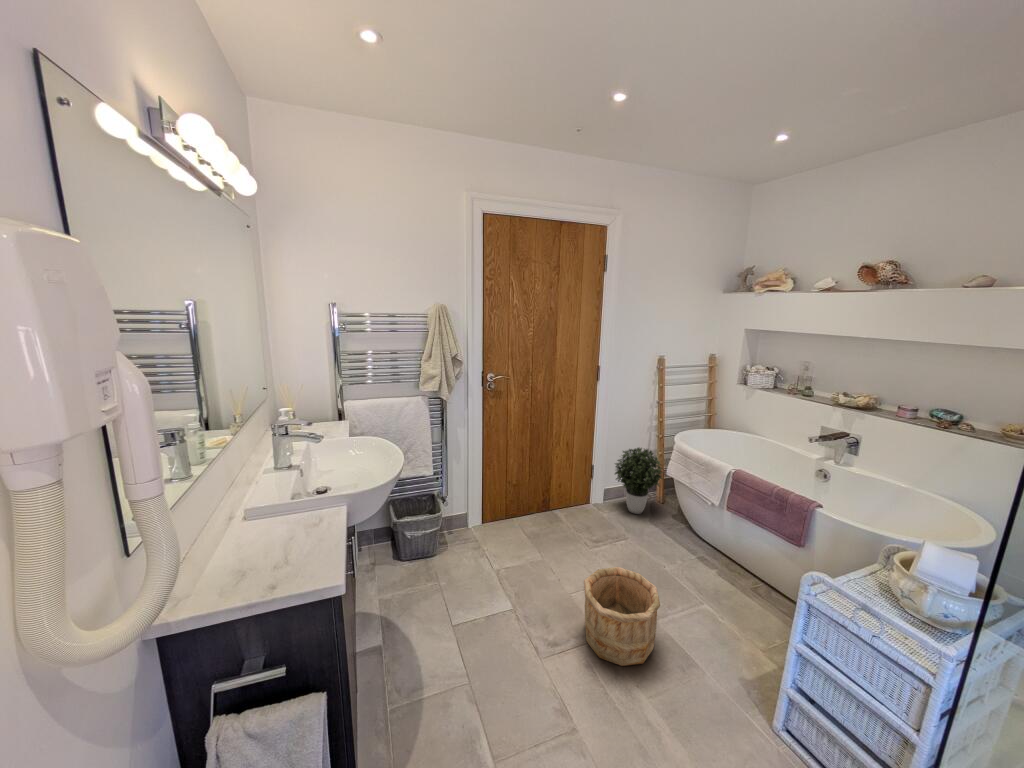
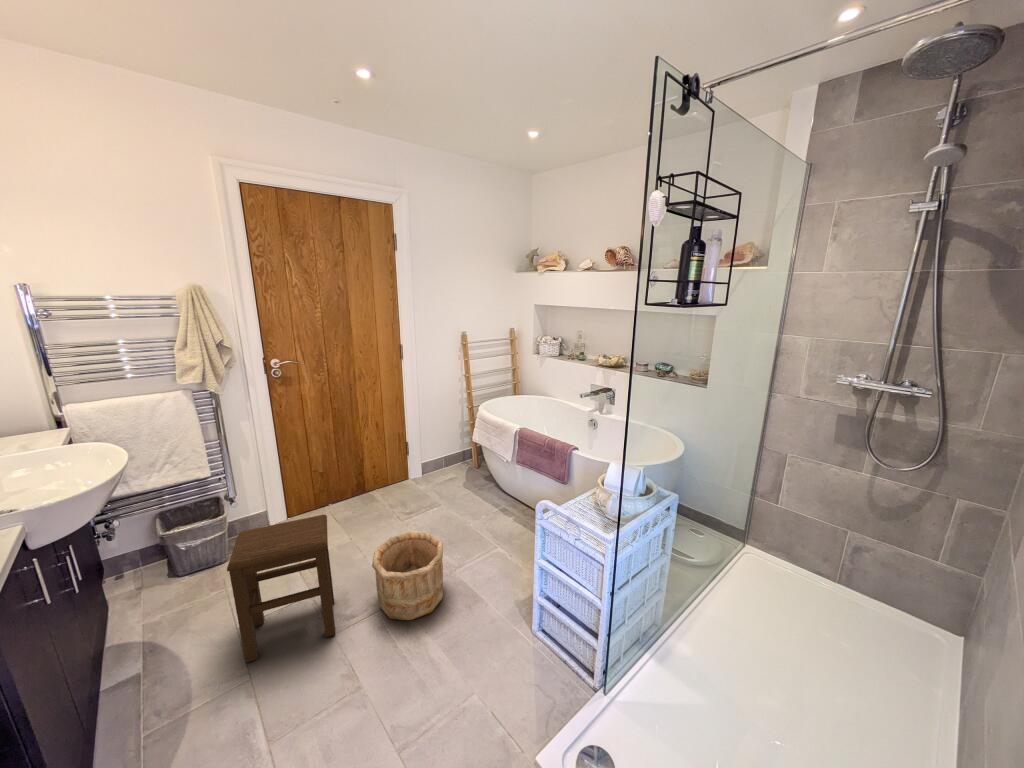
potted plant: present [615,448,663,514] -> none [427,419,473,481]
stool: none [468,534,553,664] -> present [227,515,335,663]

